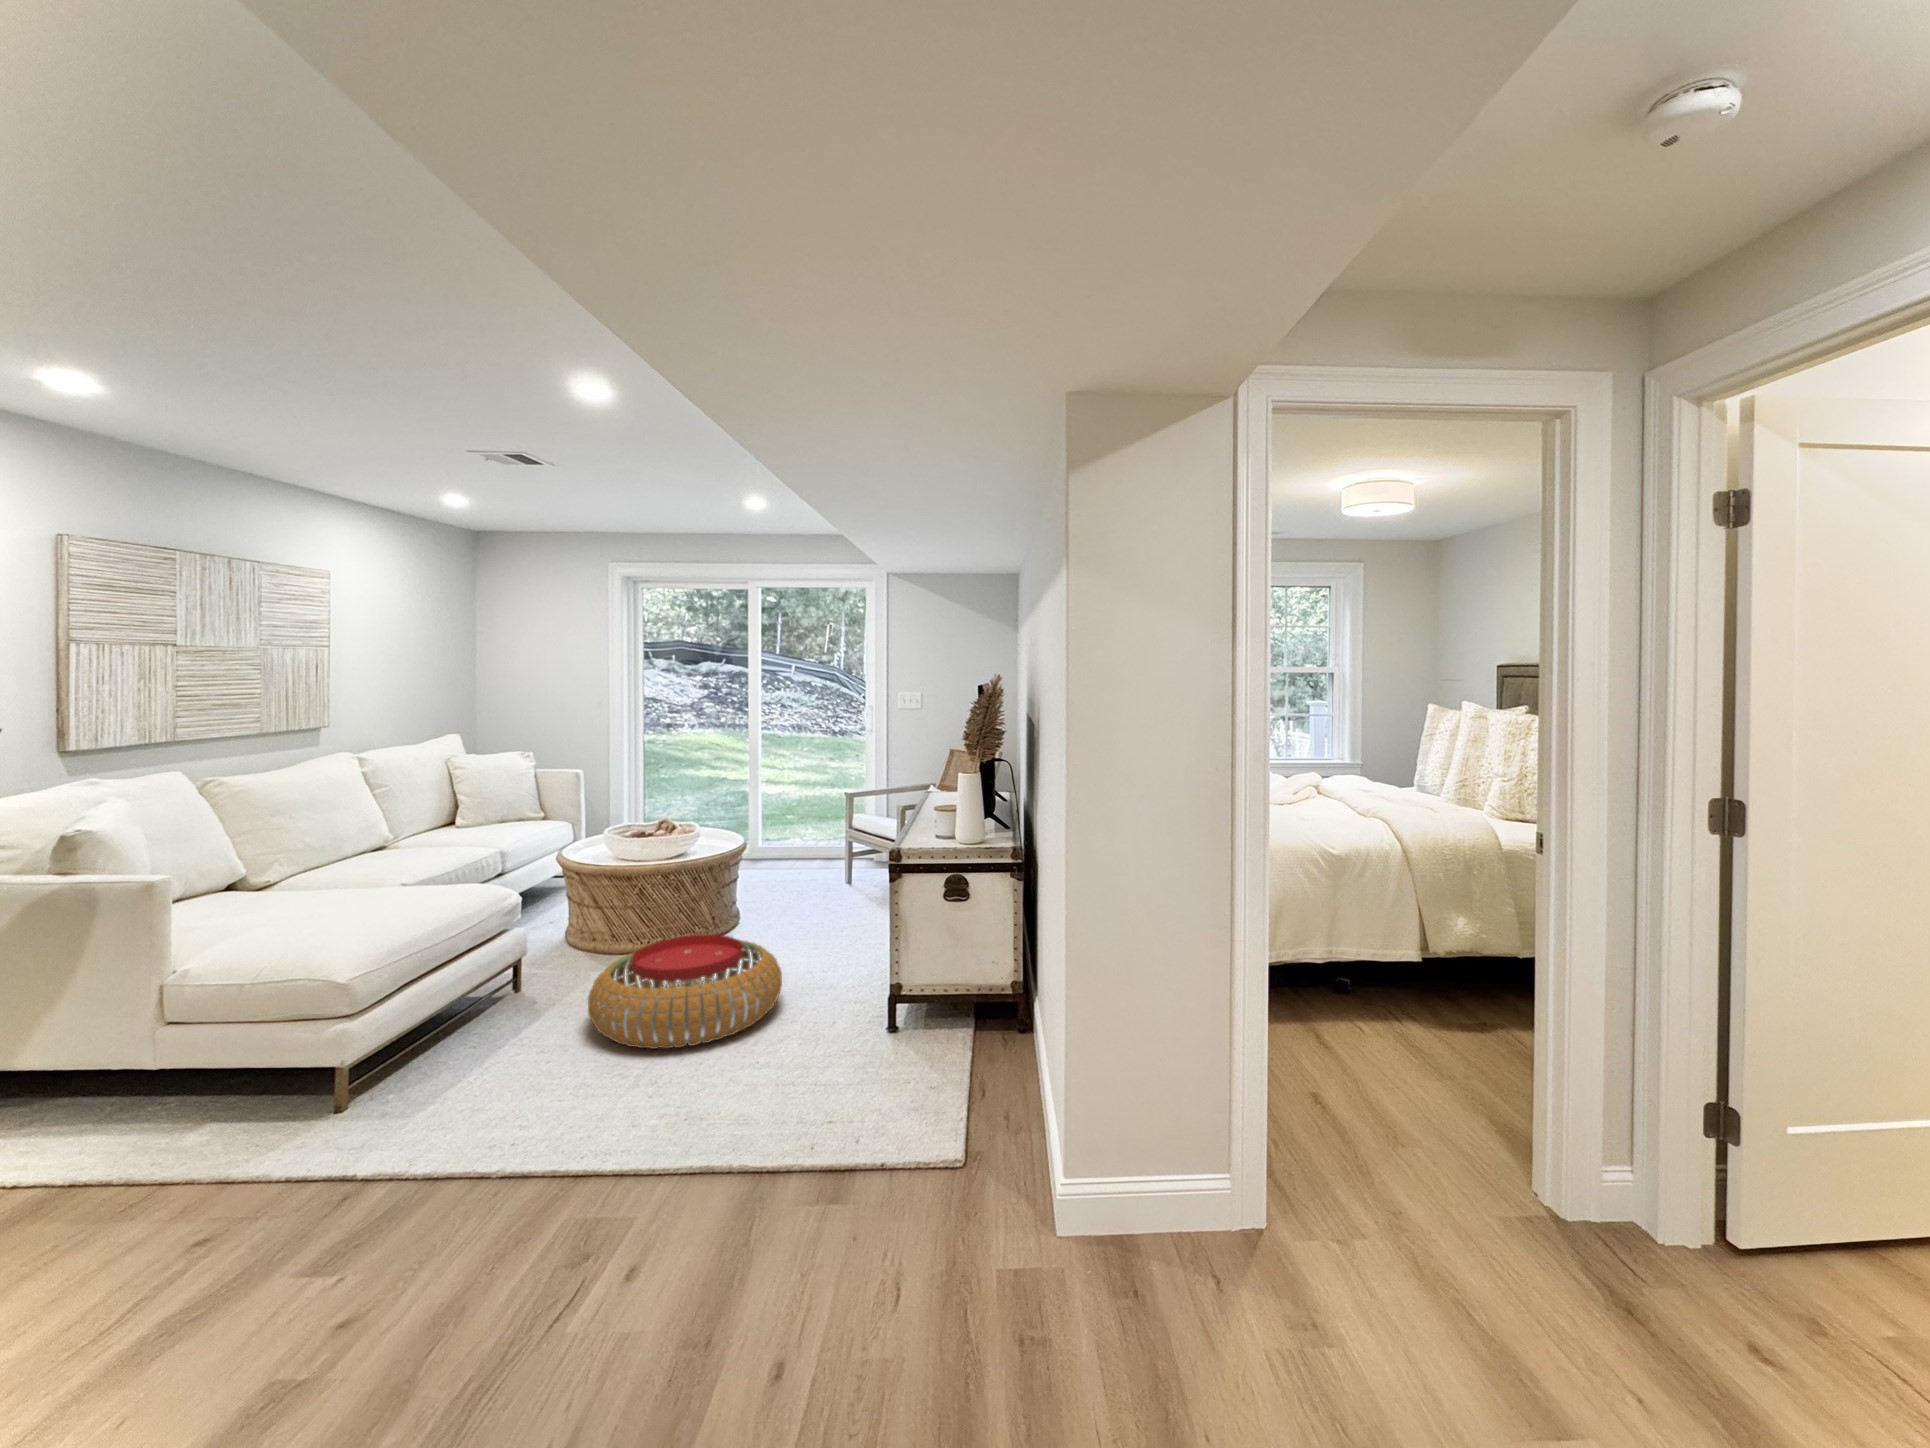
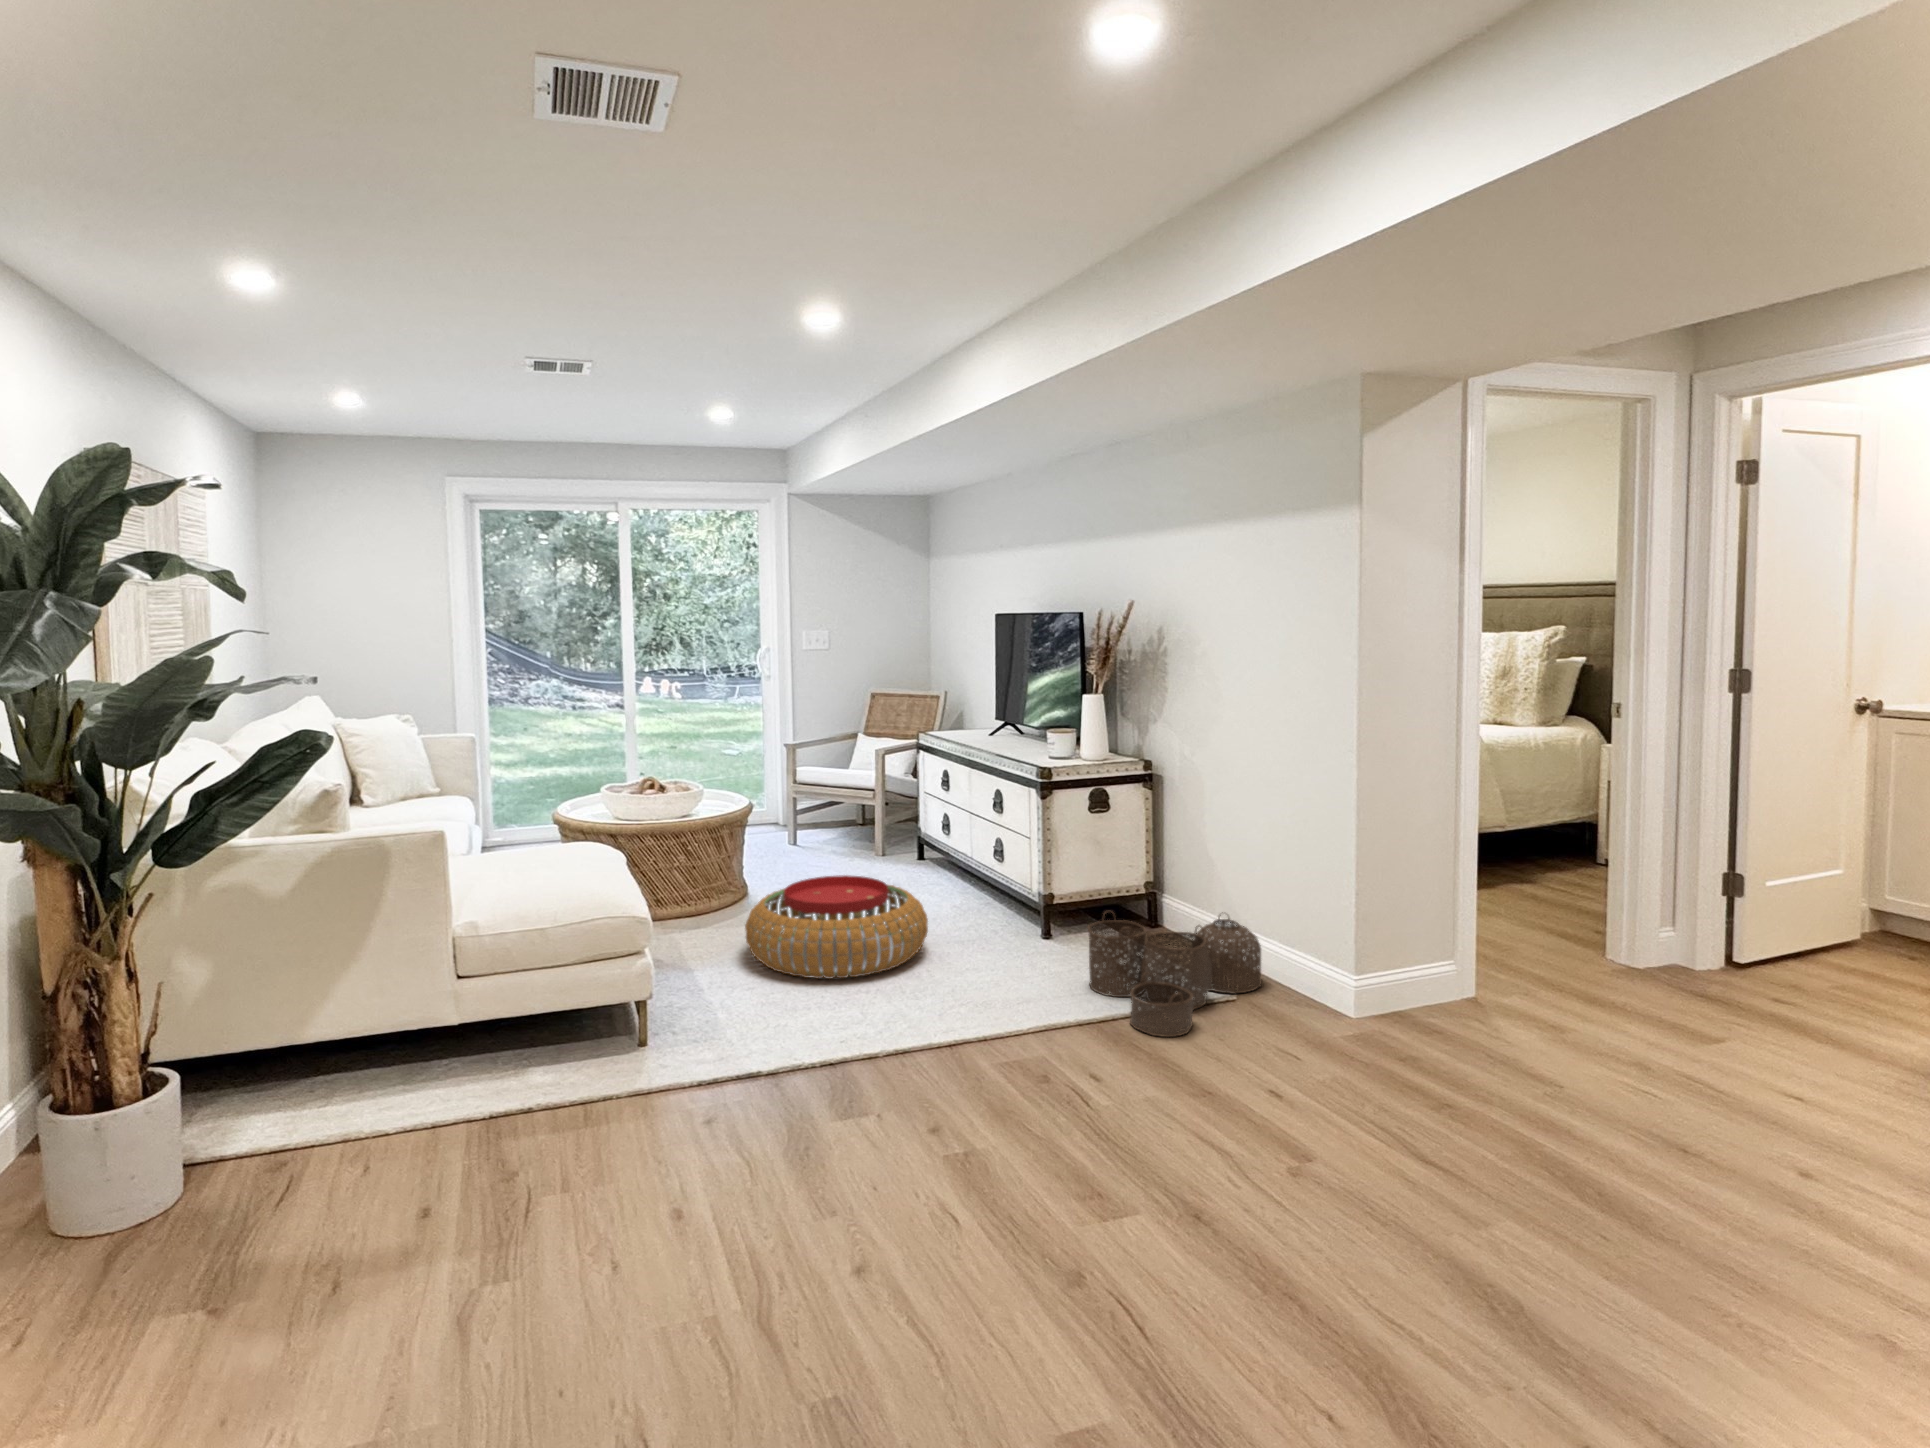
woven basket: none [793,1020,1032,1205] -> present [1088,911,1262,1037]

